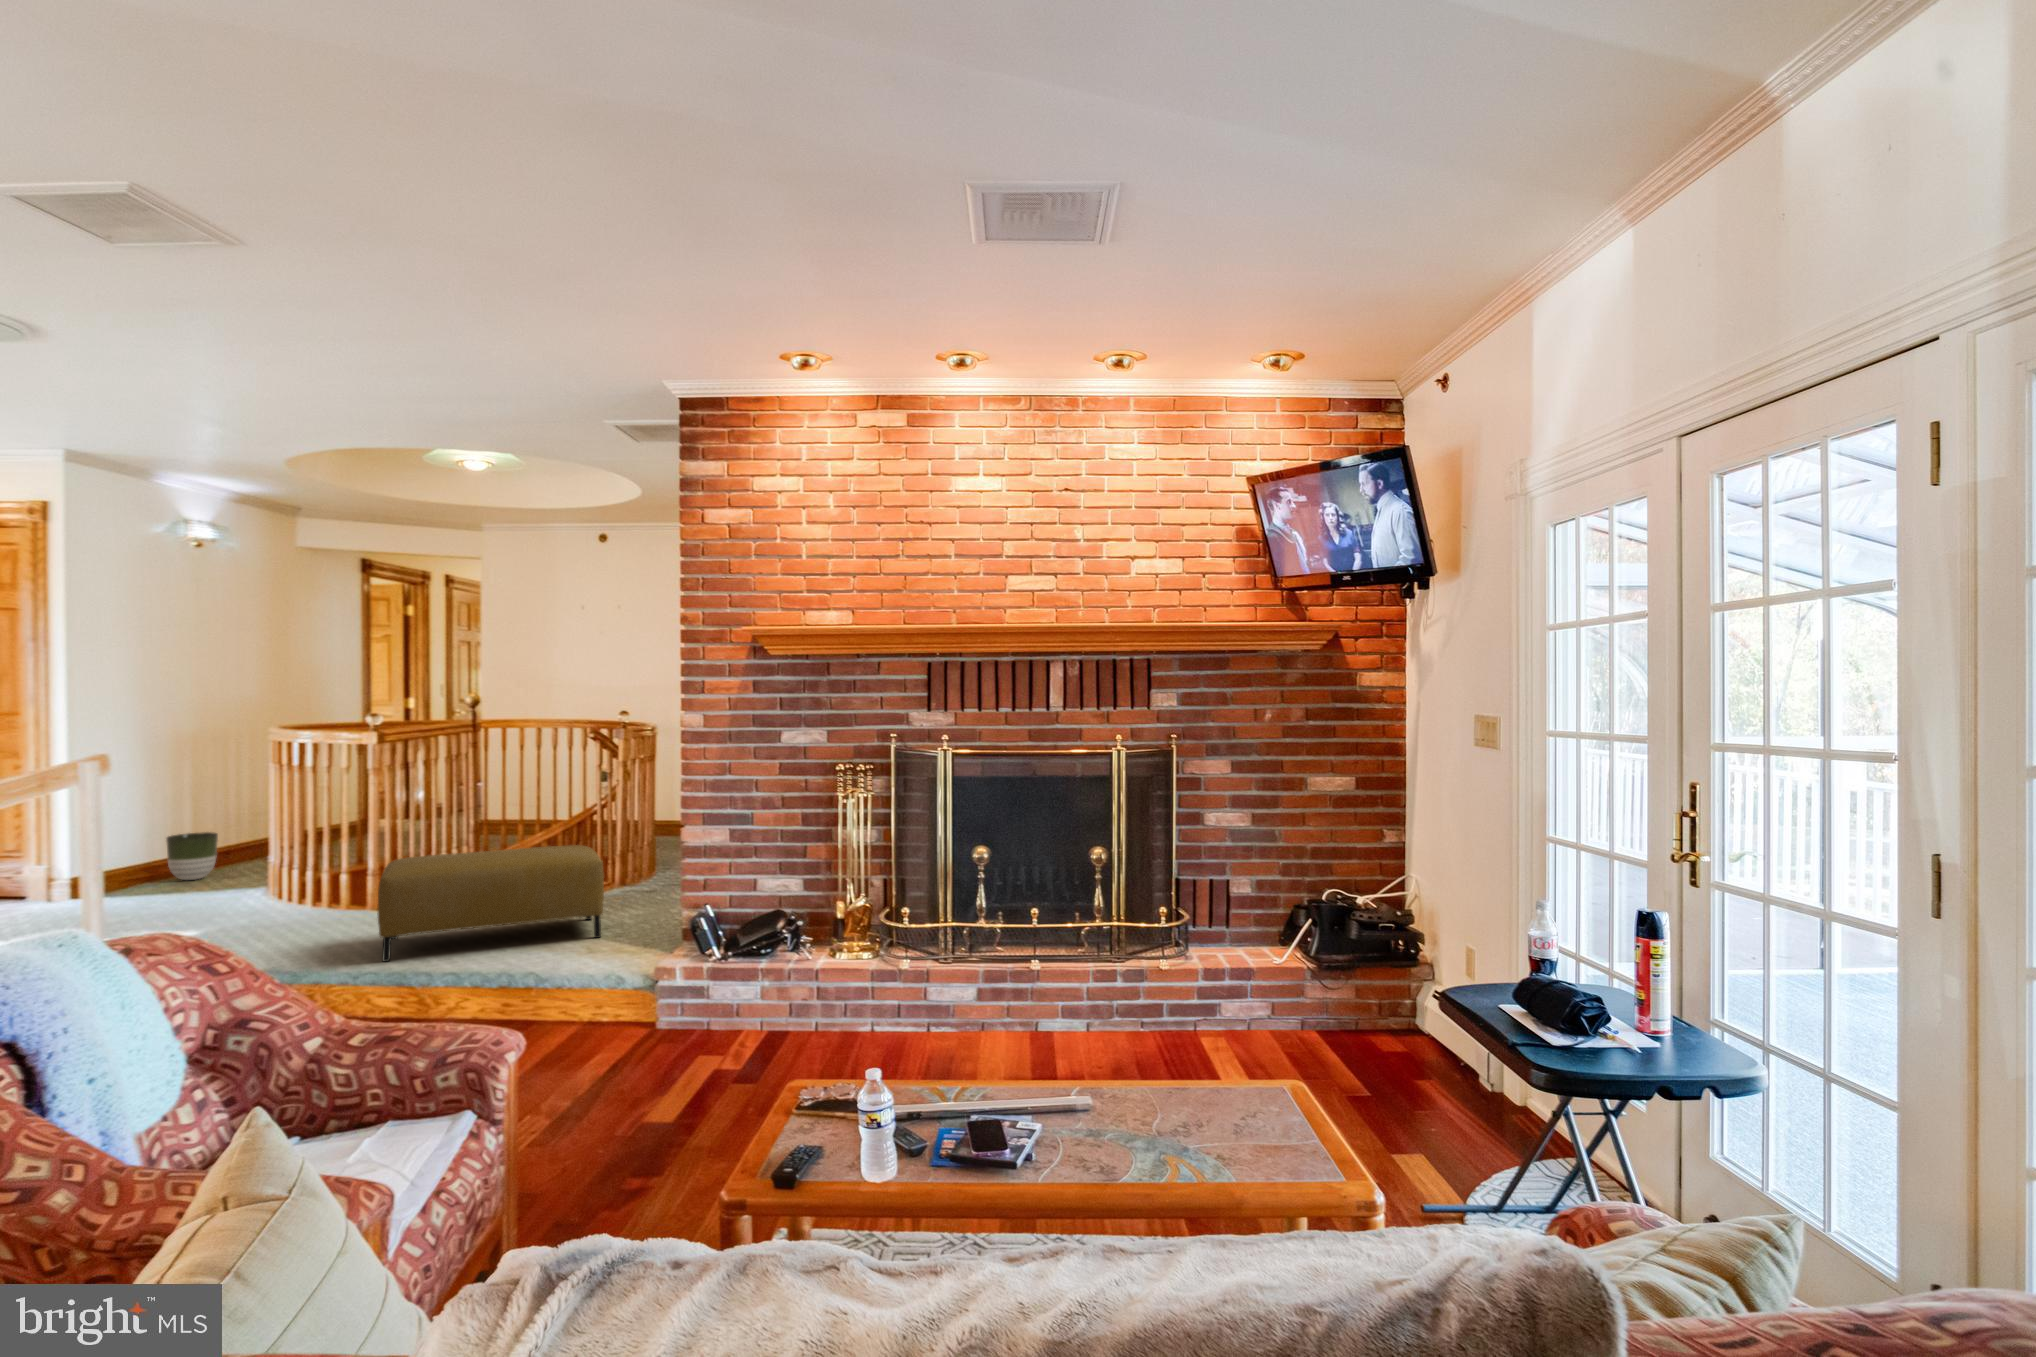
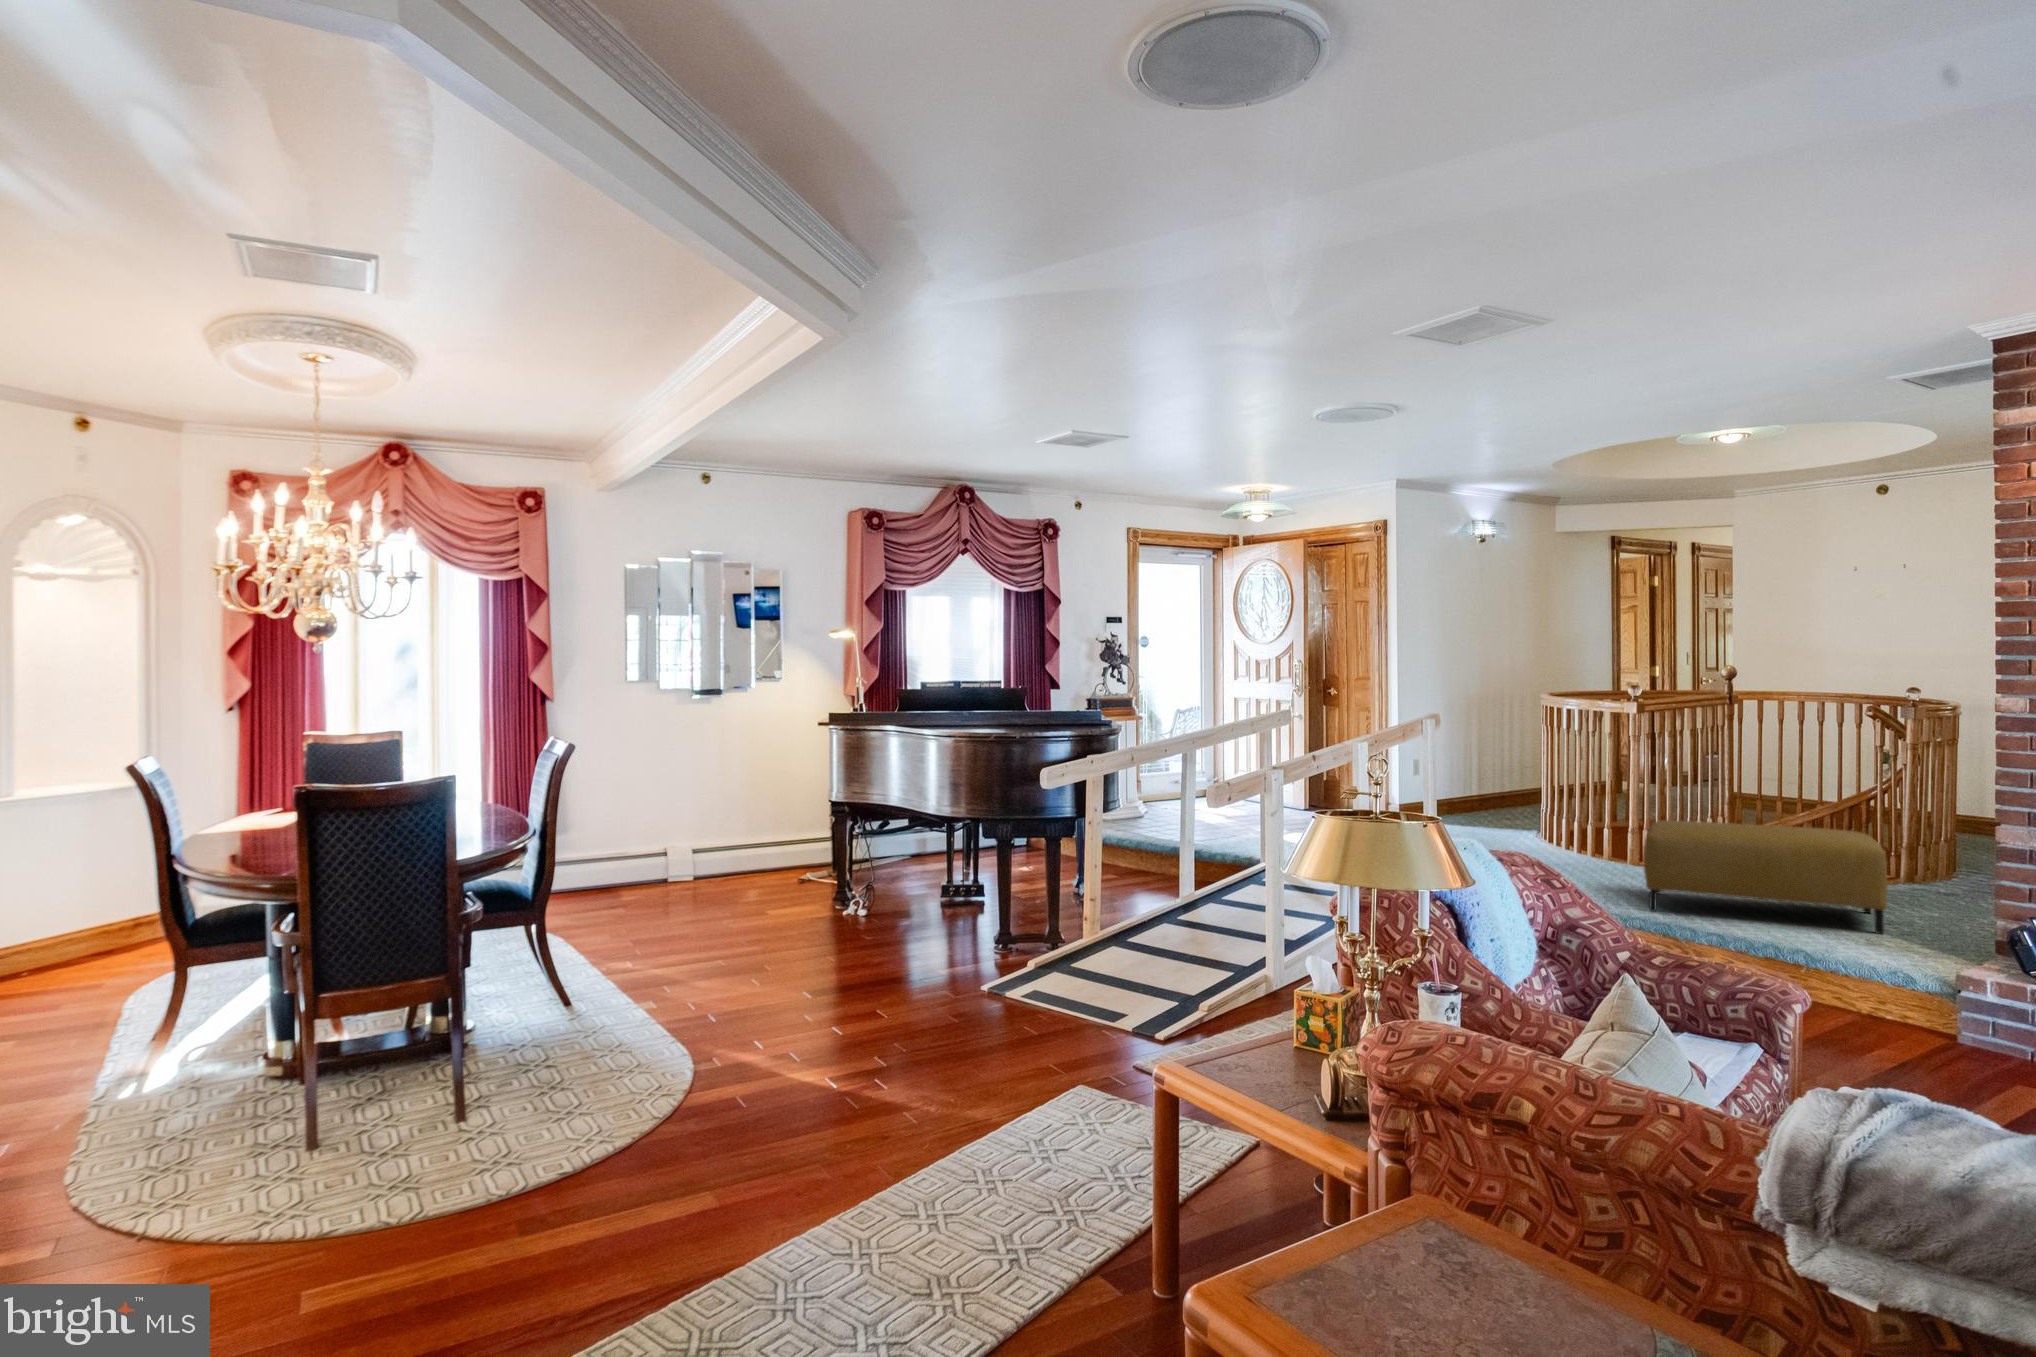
planter: present [166,832,218,880] -> none [1466,778,1502,816]

